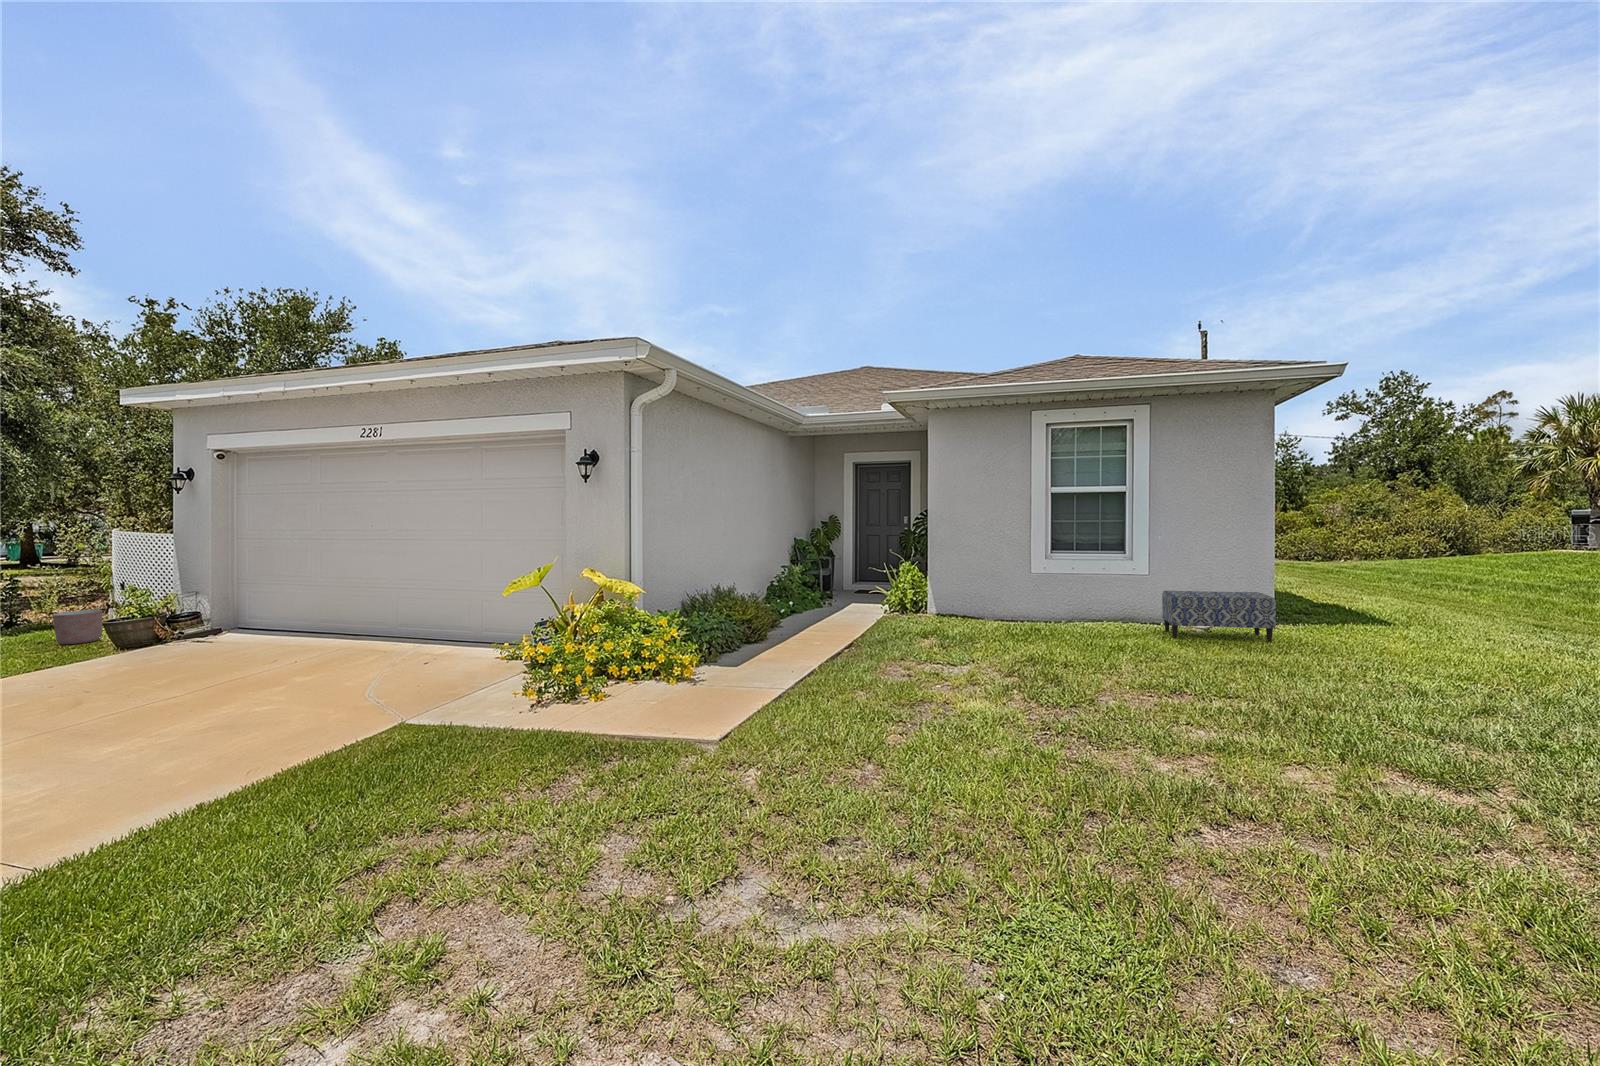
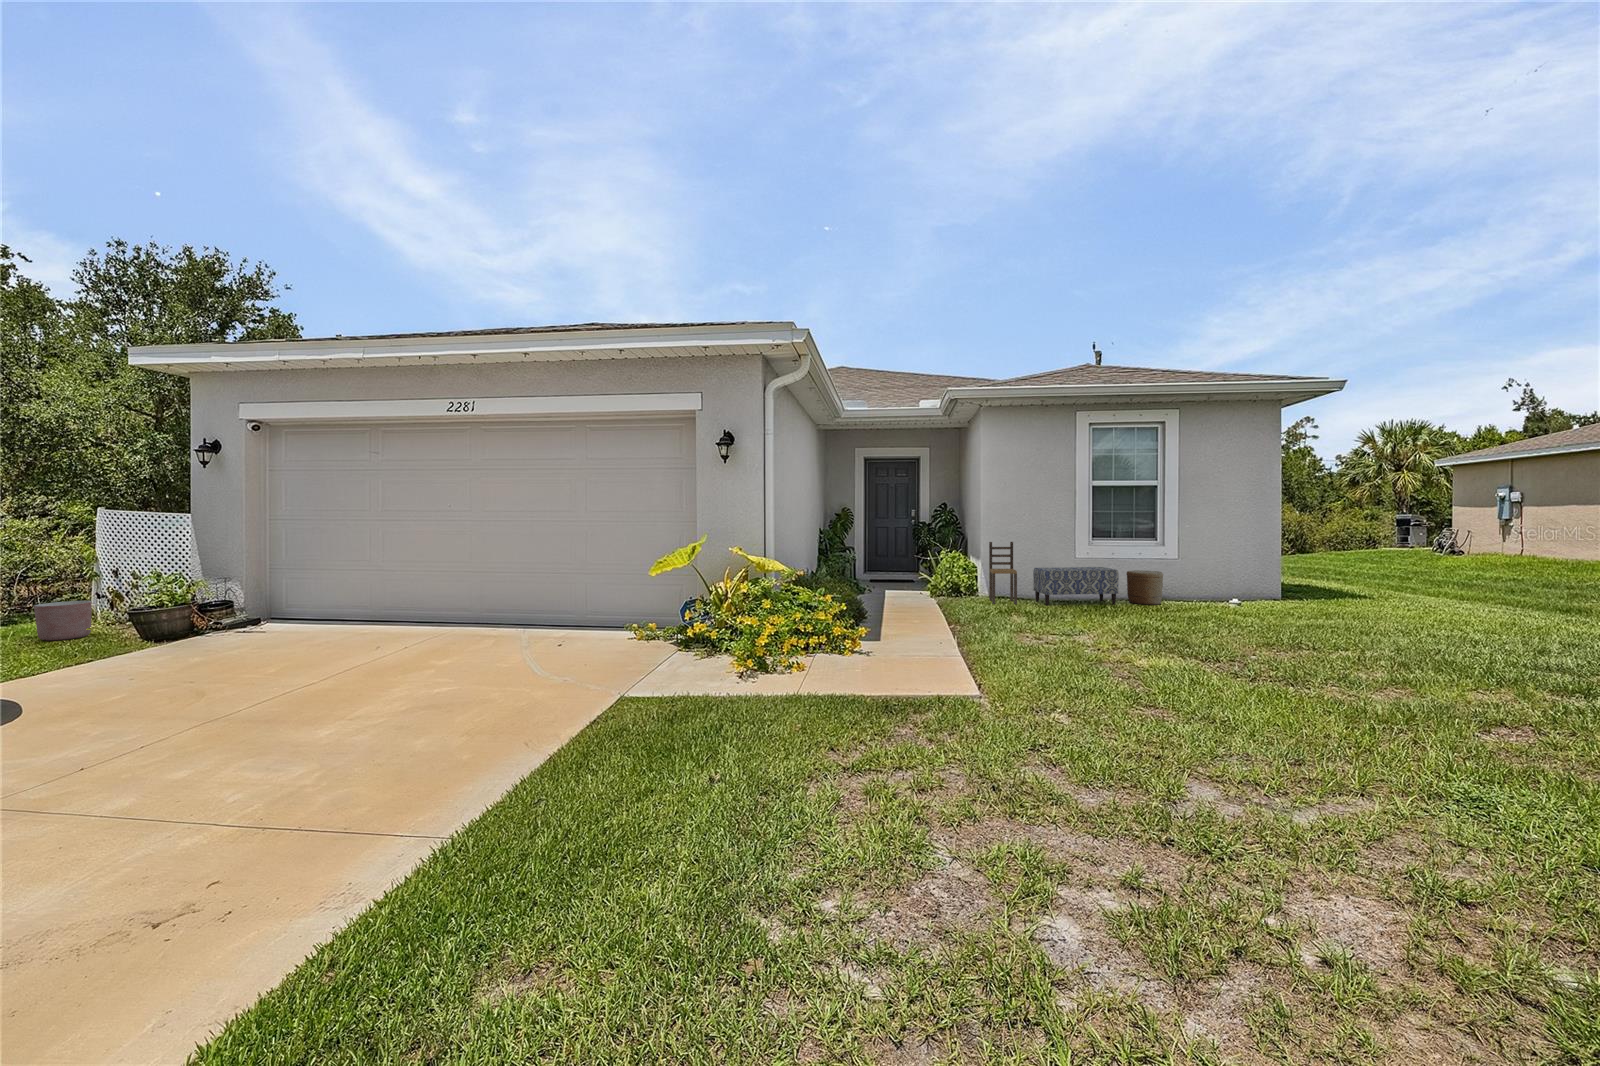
chair: none [929,559,959,630] -> present [989,542,1017,604]
bench: present [1162,591,1276,642] -> present [1033,567,1119,605]
woven basket: none [1087,594,1129,635] -> present [1126,570,1163,605]

